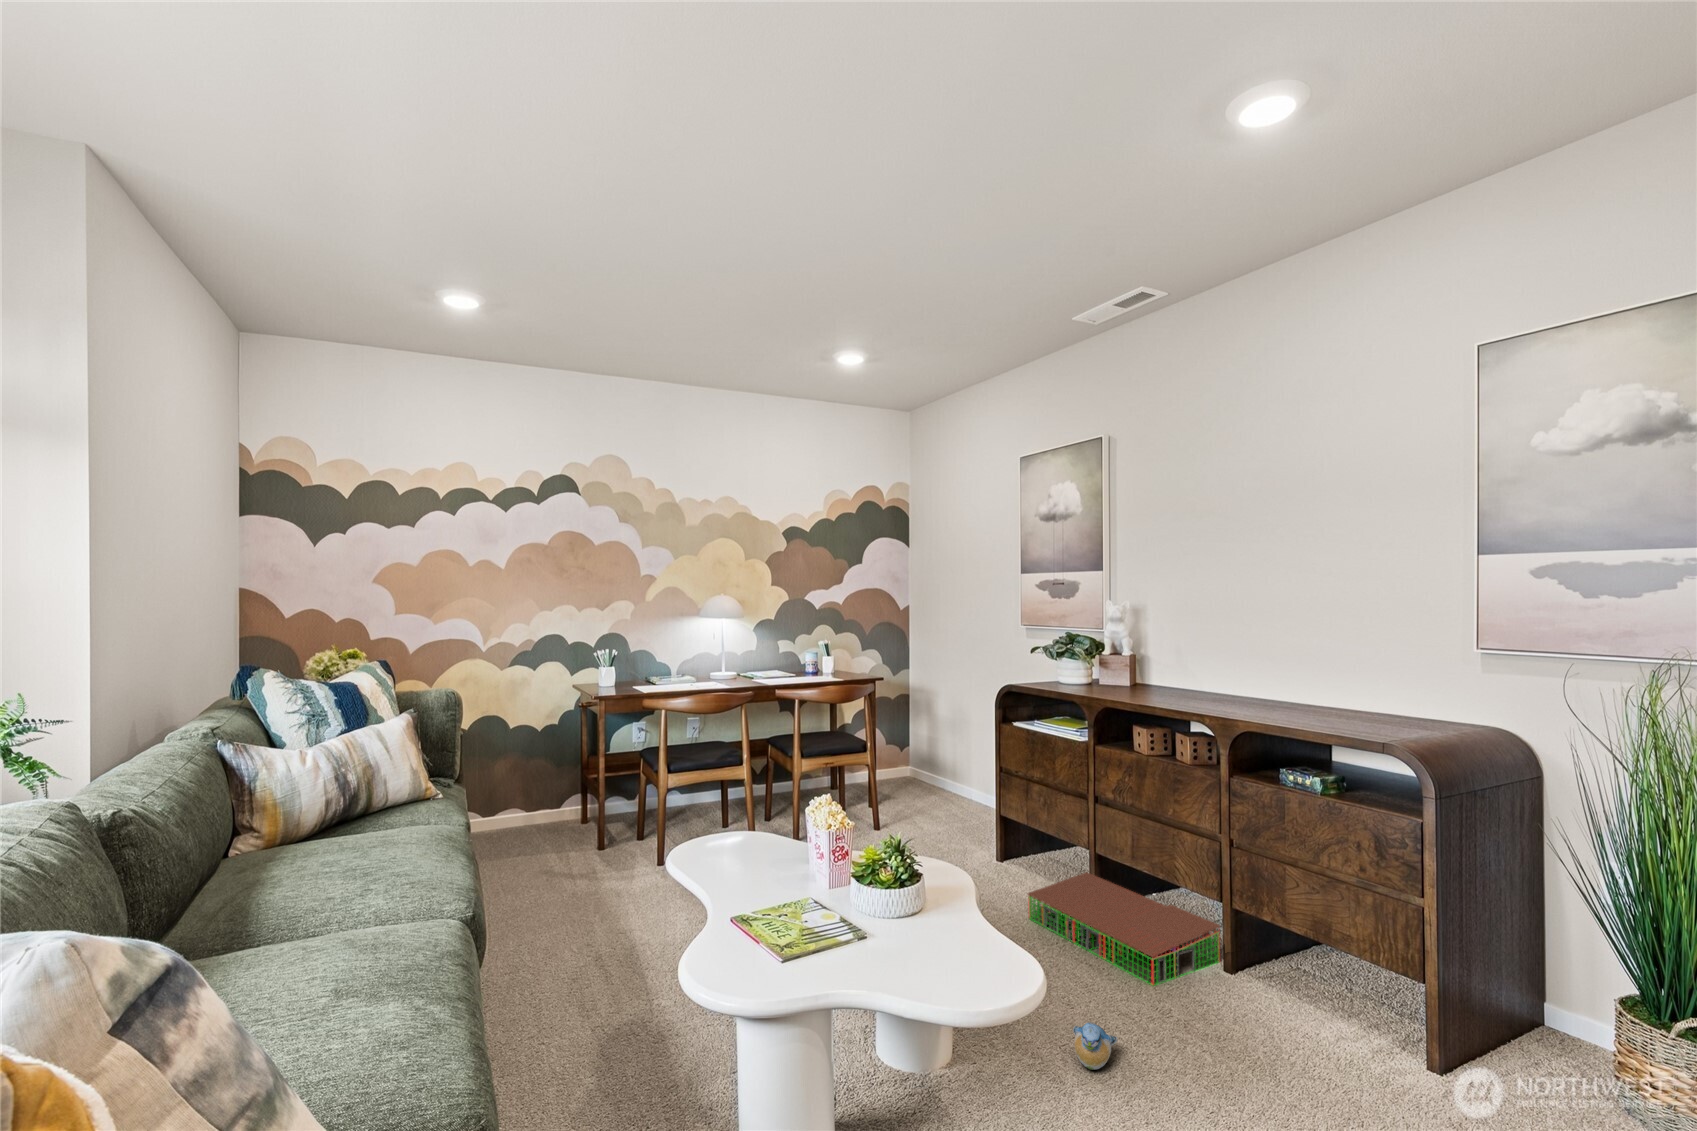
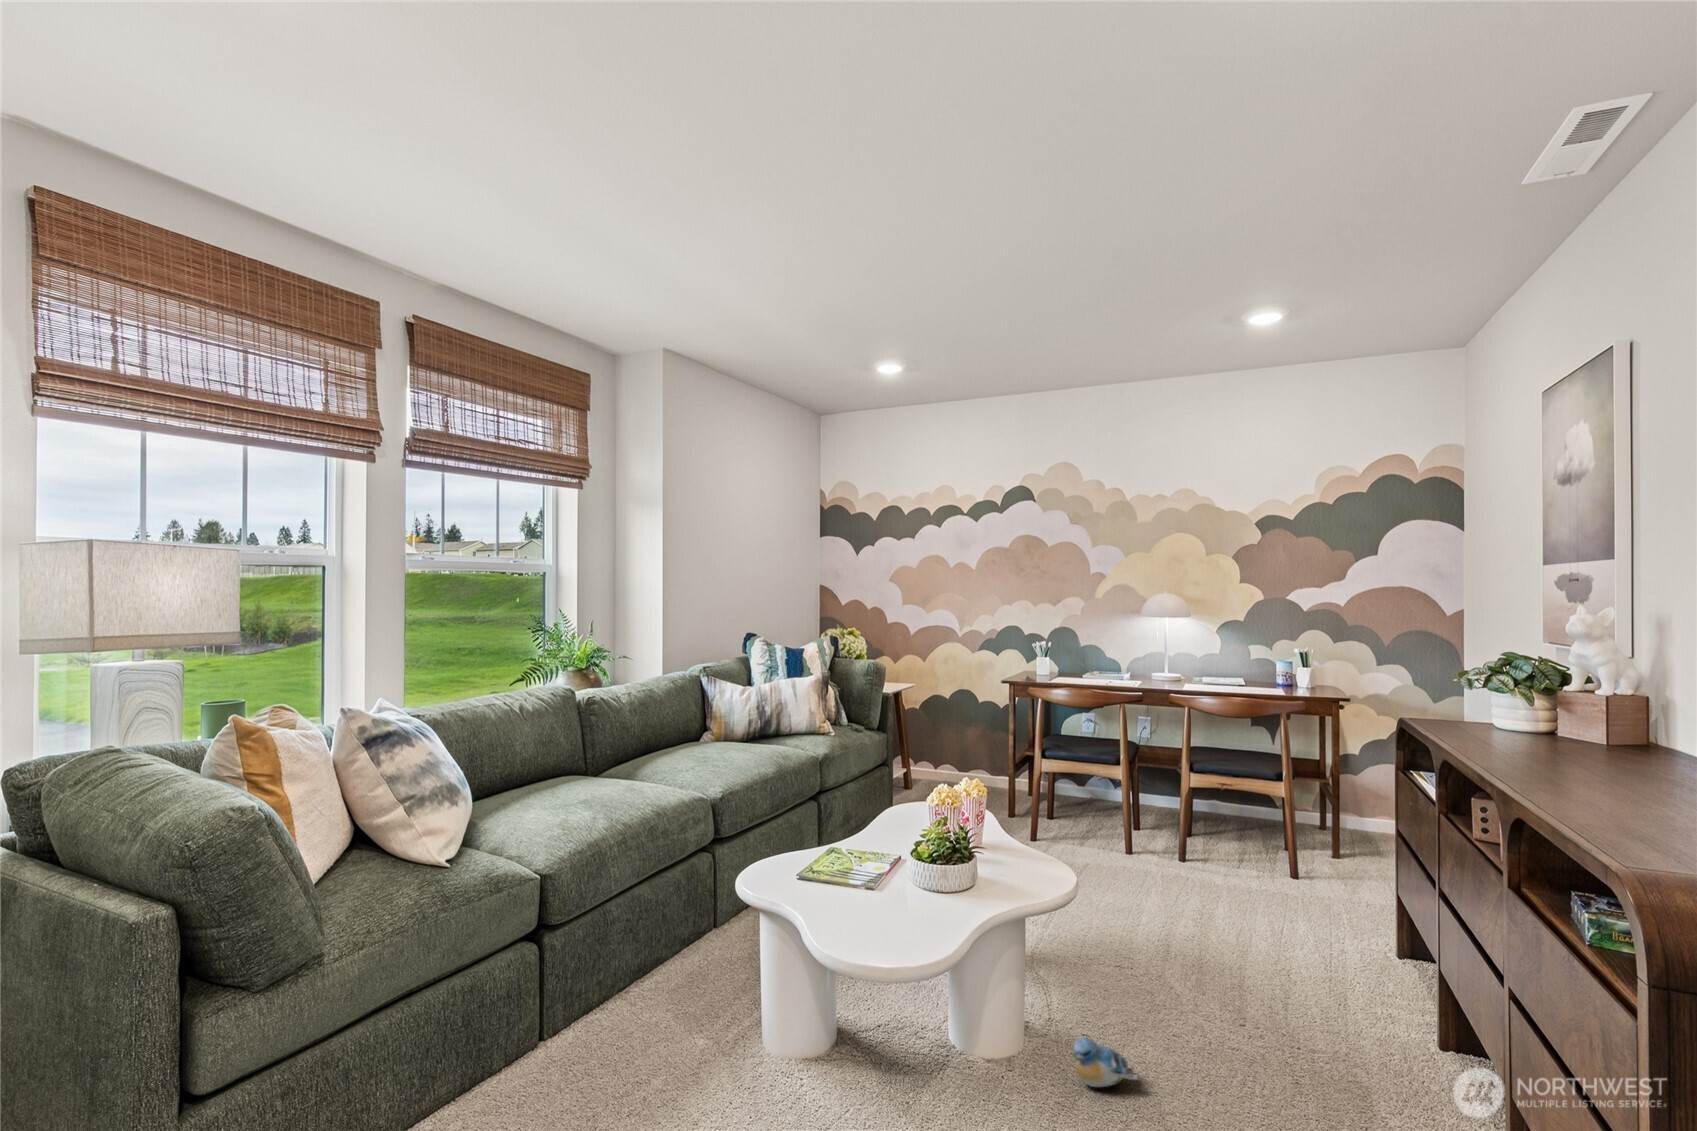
storage bin: present [1028,872,1220,985] -> none [1286,960,1454,1123]

